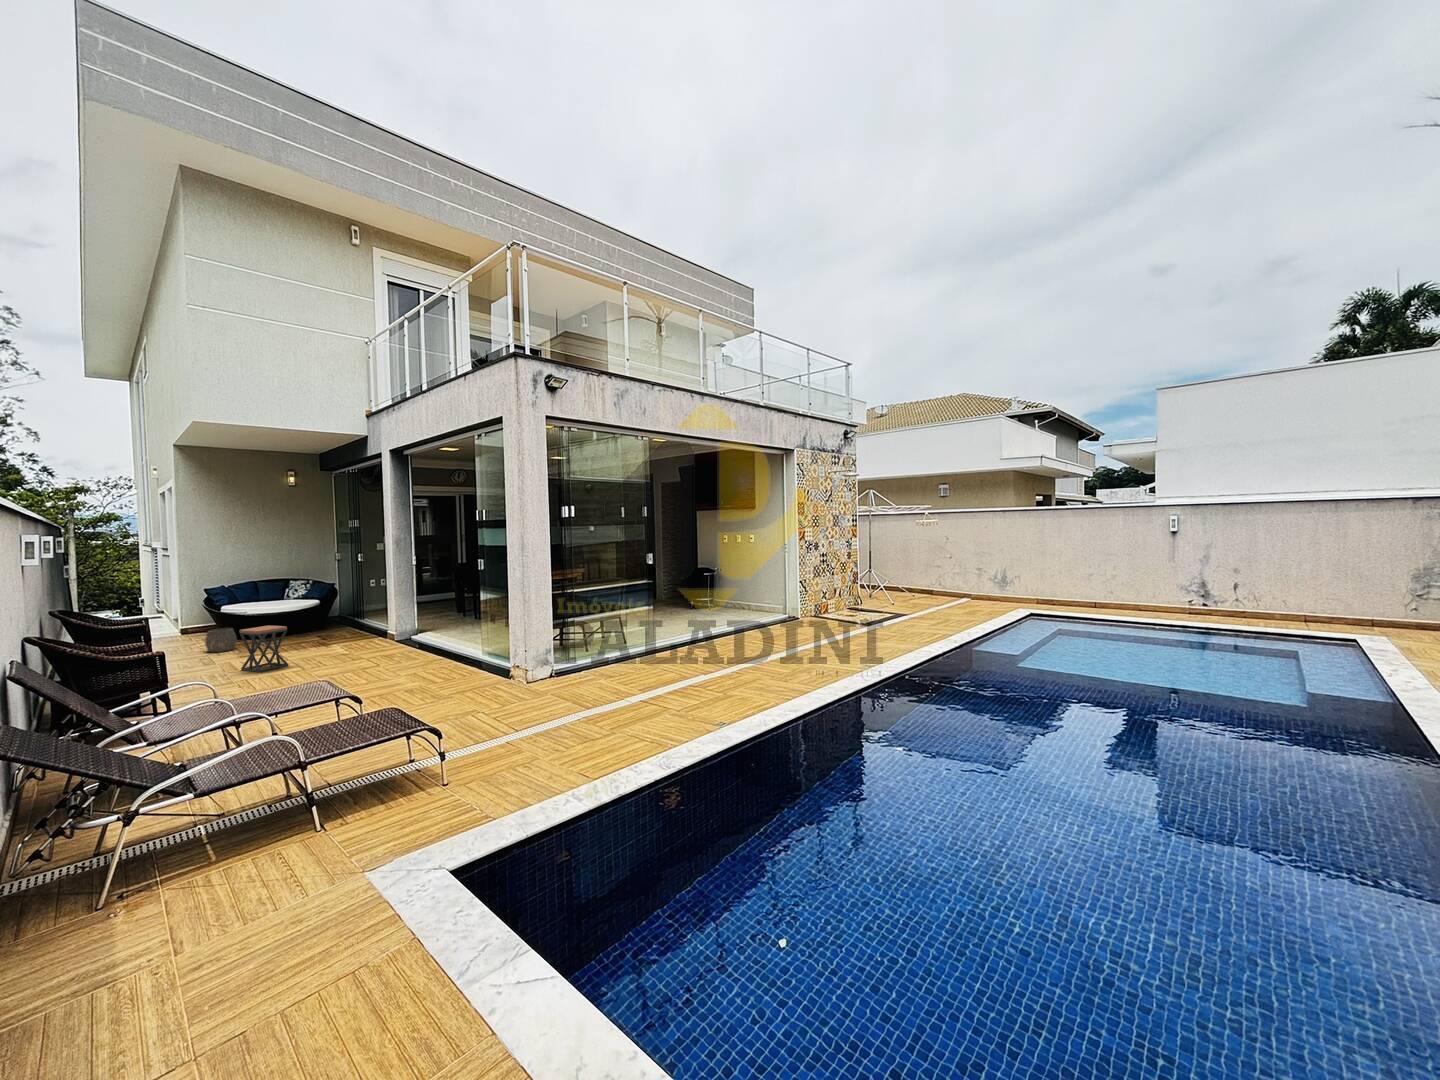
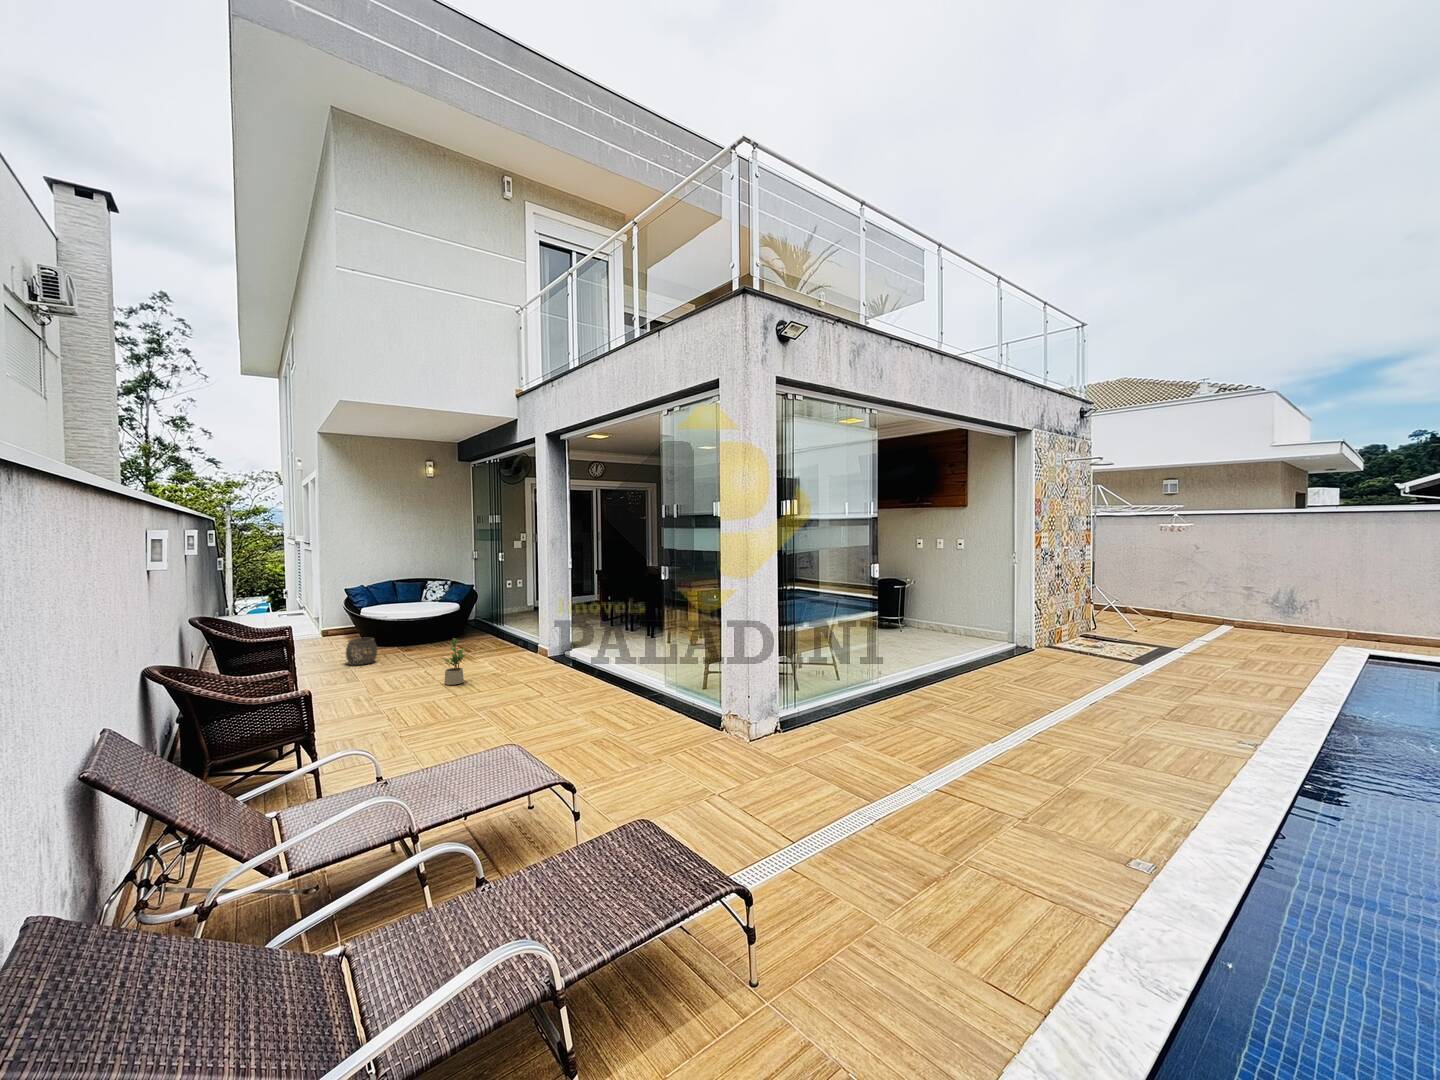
potted plant: none [297,623,316,661] -> present [444,638,465,685]
stool: present [240,625,288,672] -> none [385,641,436,699]

